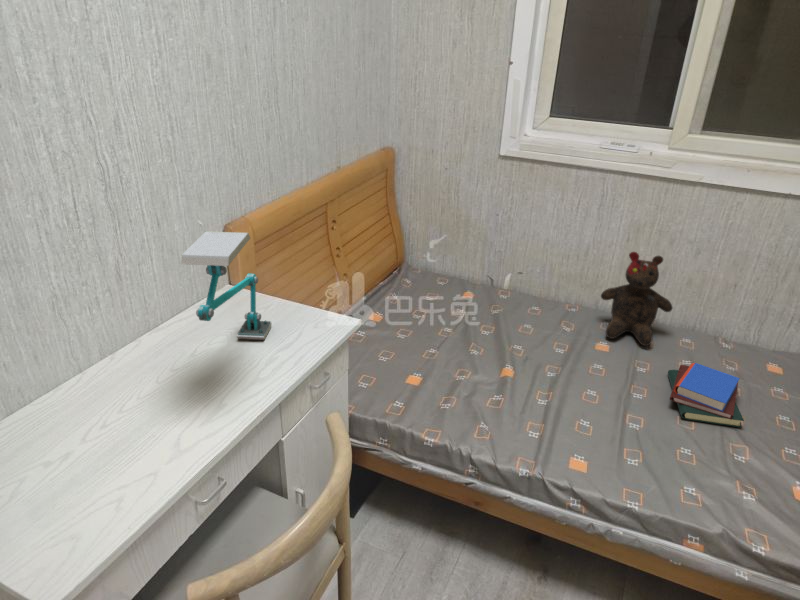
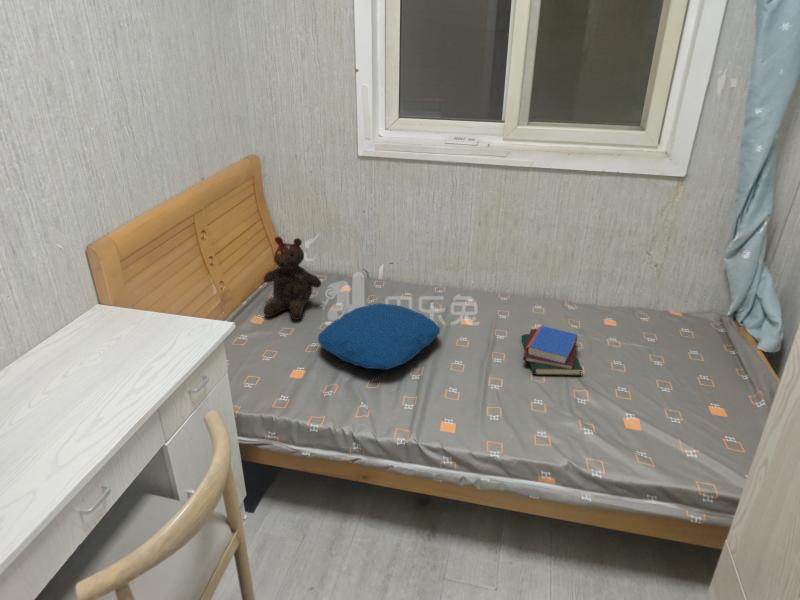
desk lamp: present [181,231,271,340] -> none [34,249,144,354]
teddy bear: present [601,252,672,346] -> present [264,237,321,320]
pillow: none [439,315,573,390] -> present [318,303,440,369]

